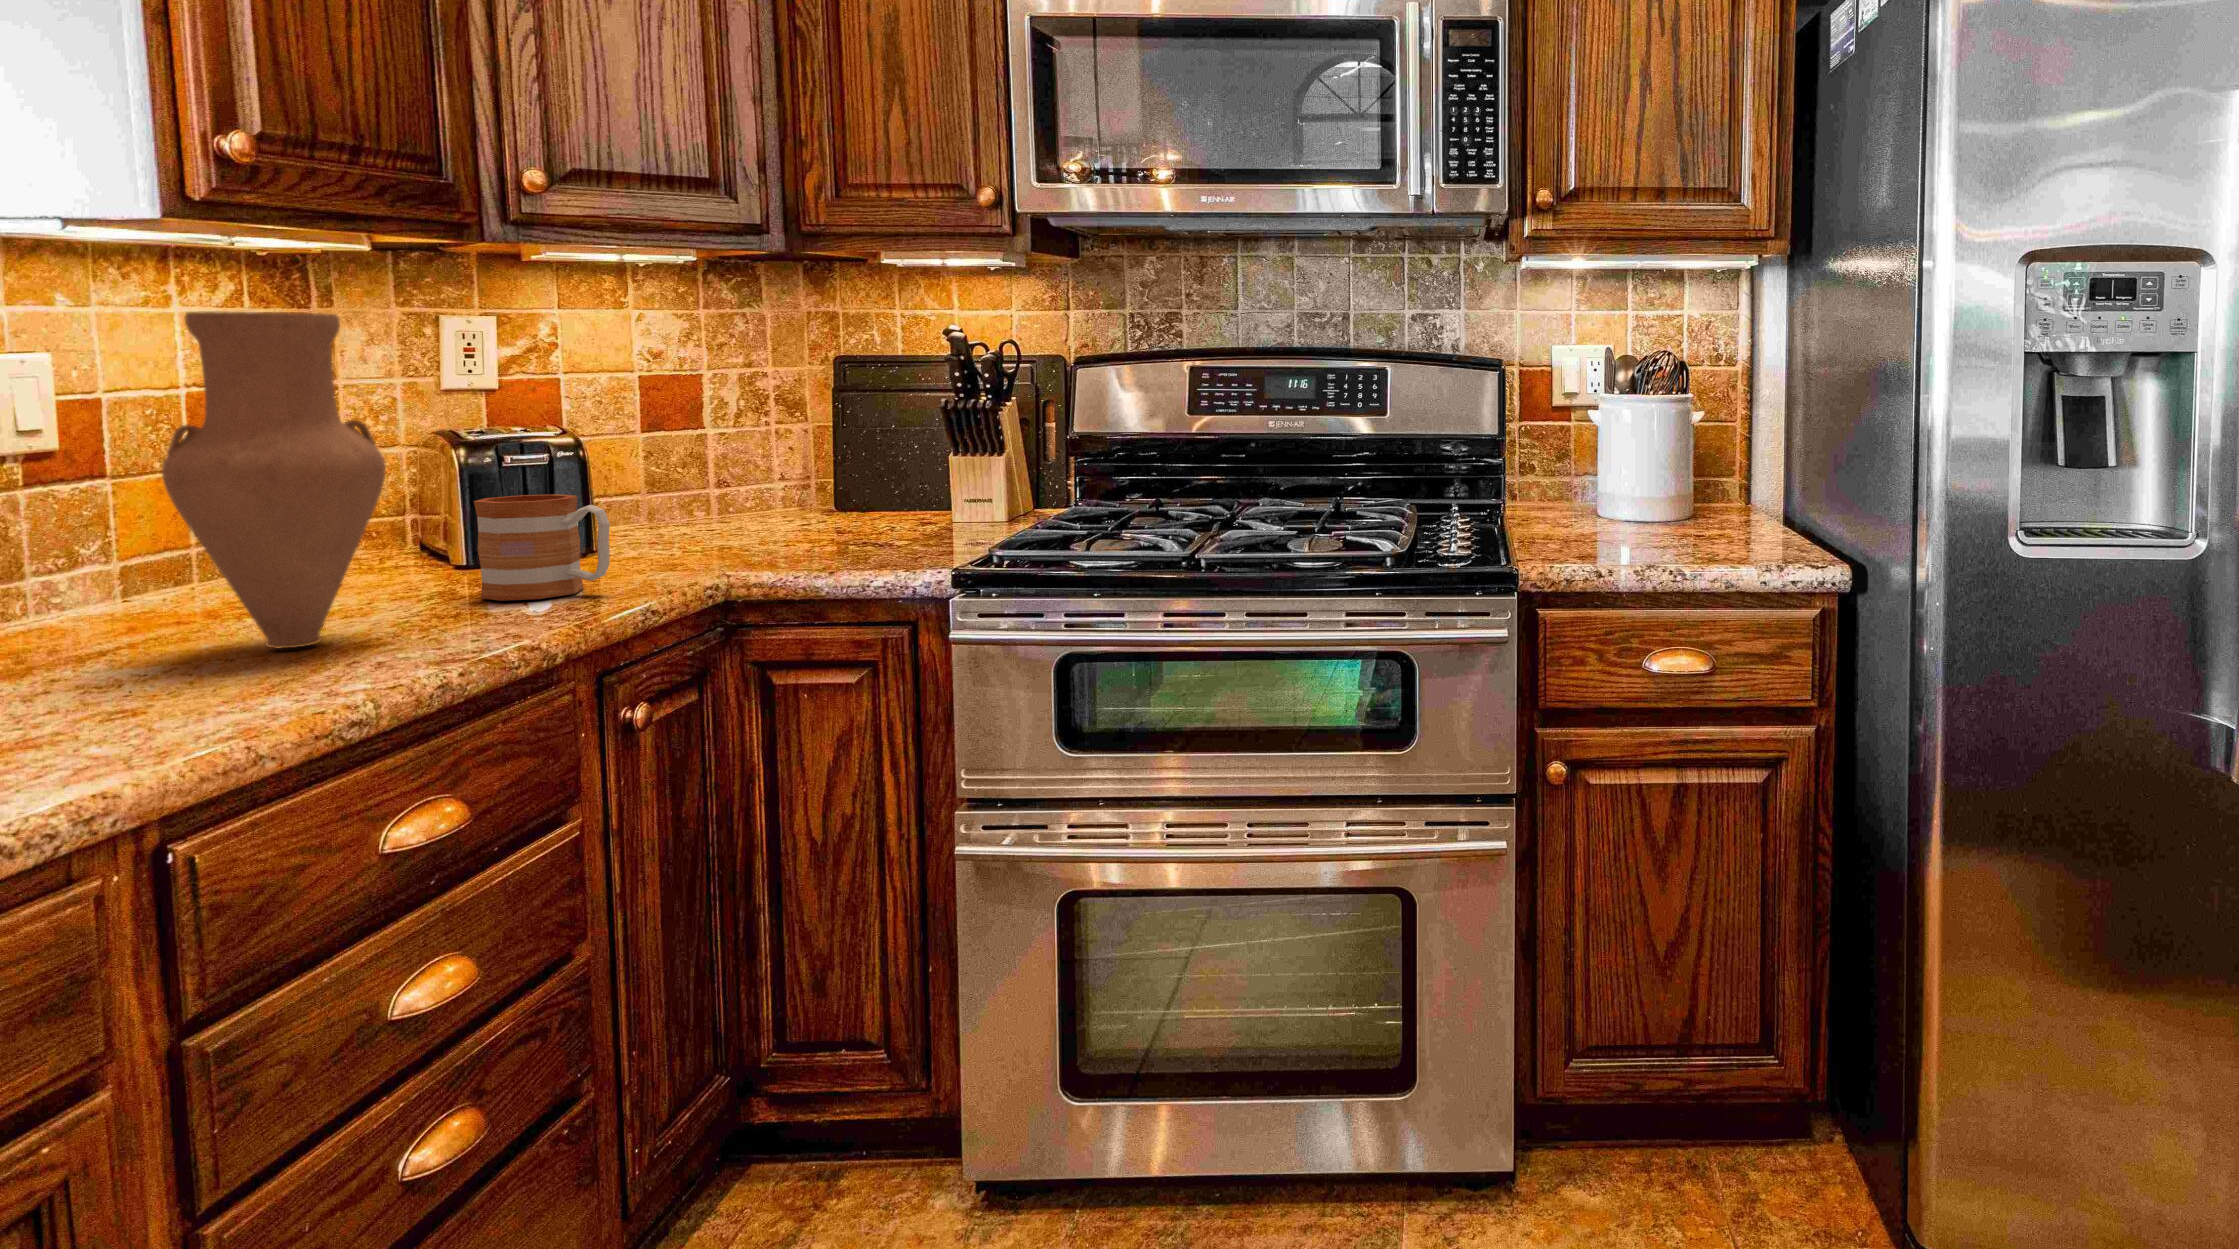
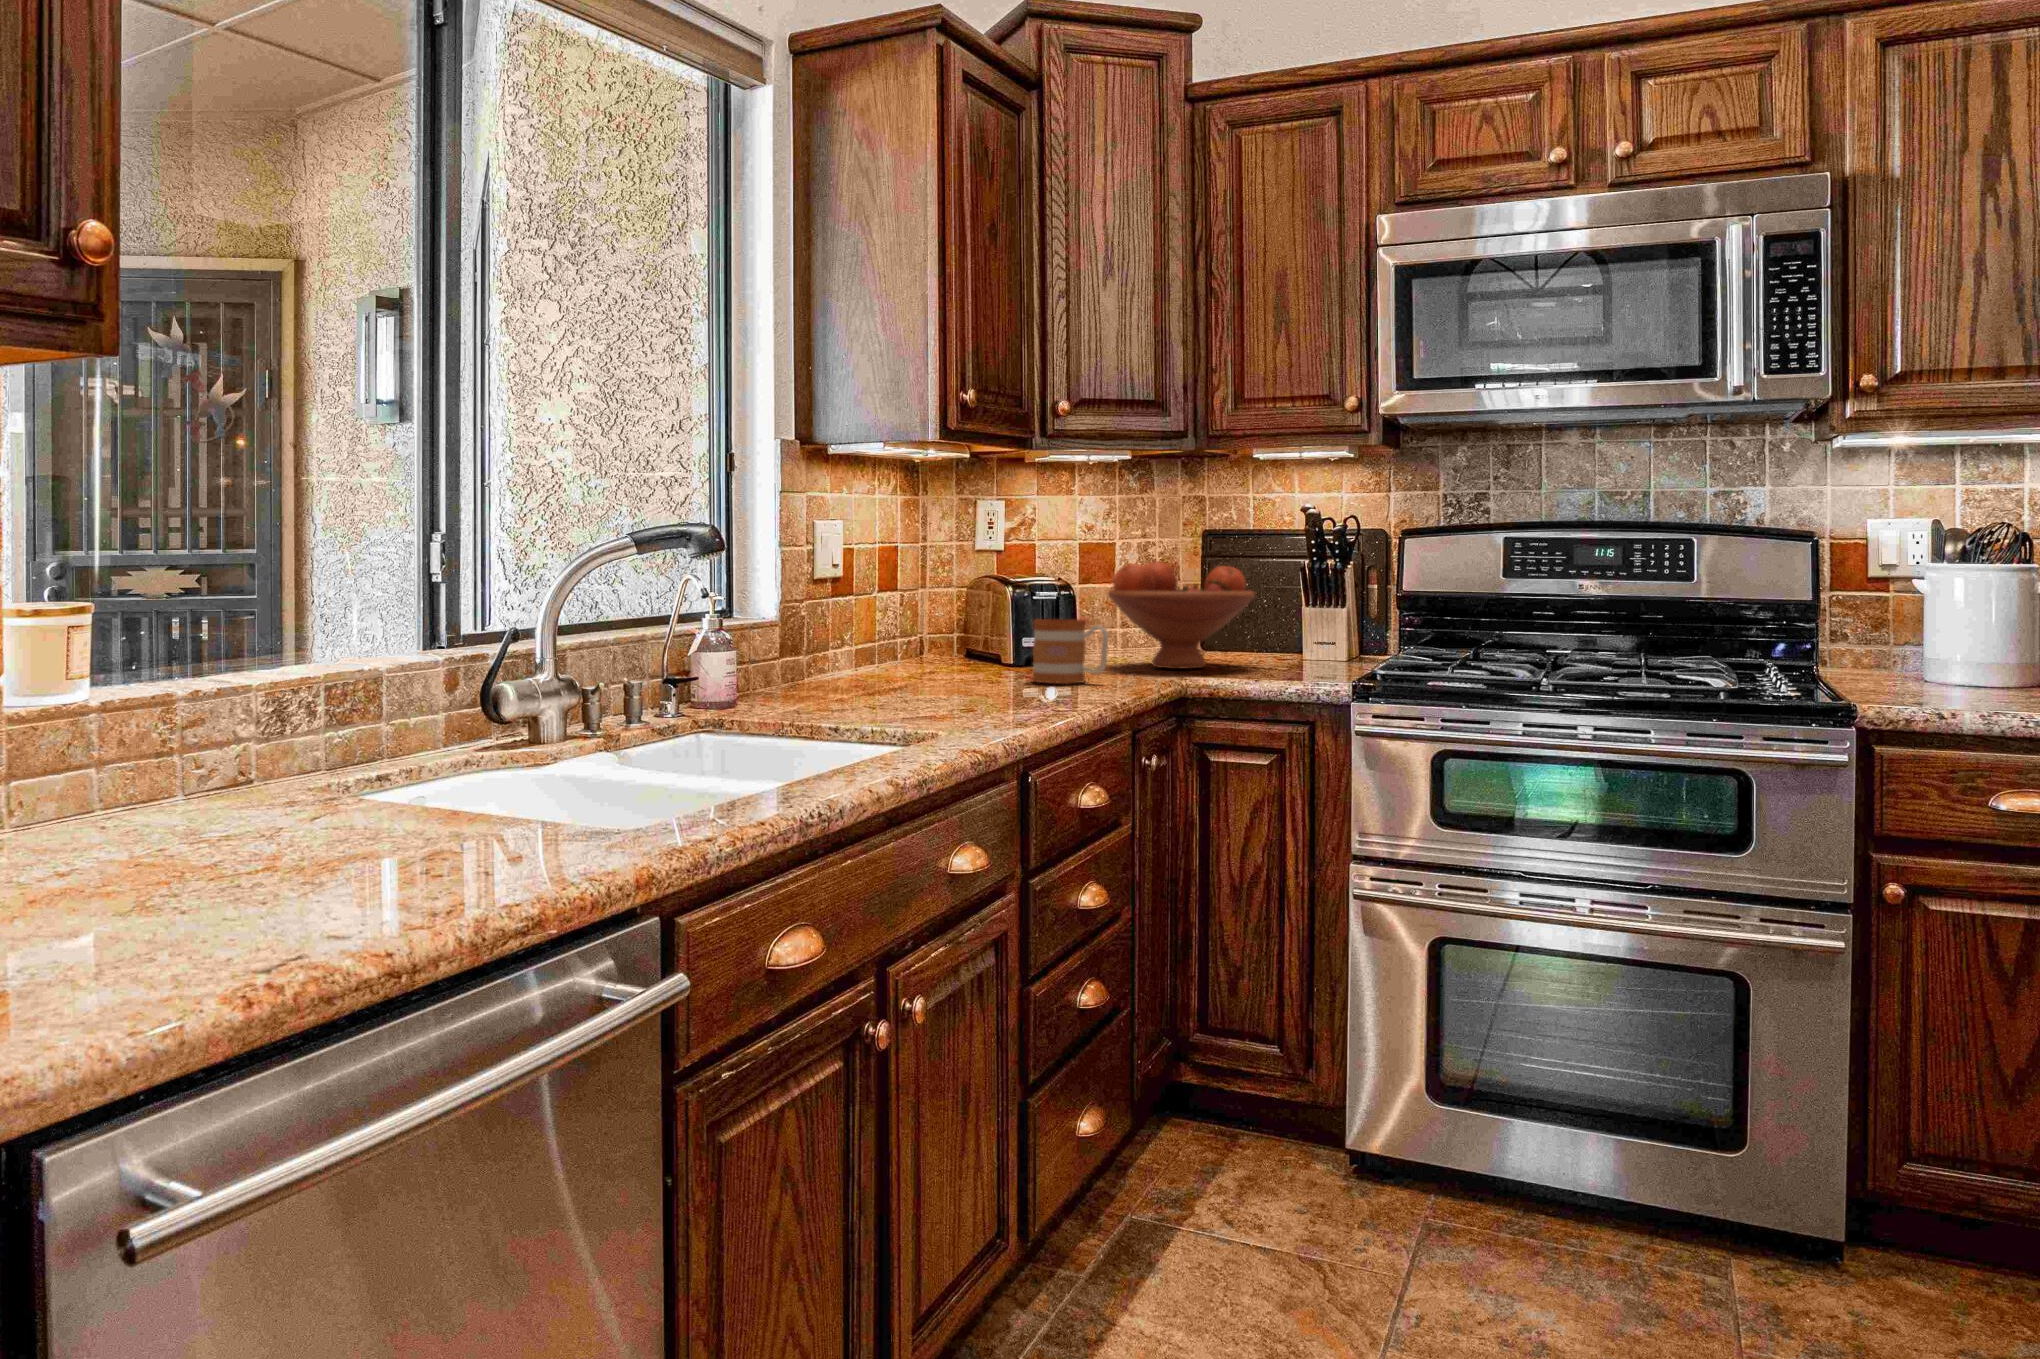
vase: present [162,312,386,648] -> none [916,501,1014,696]
fruit bowl: none [646,399,873,551] -> present [1108,561,1255,669]

